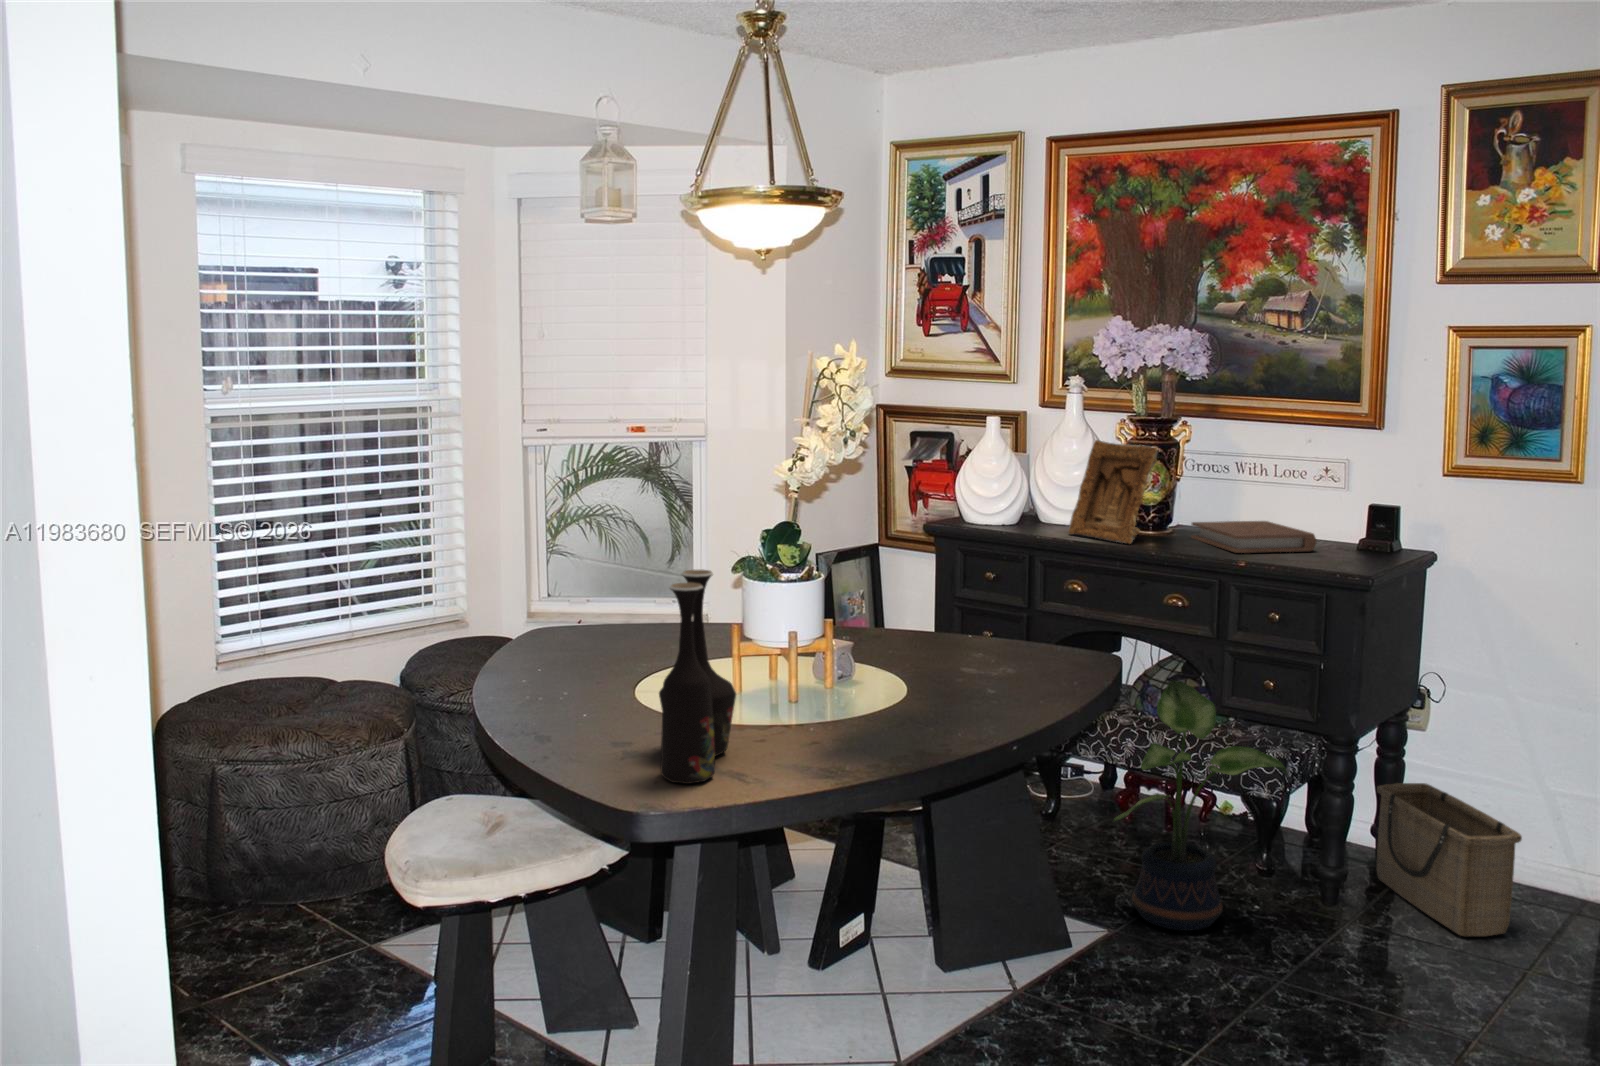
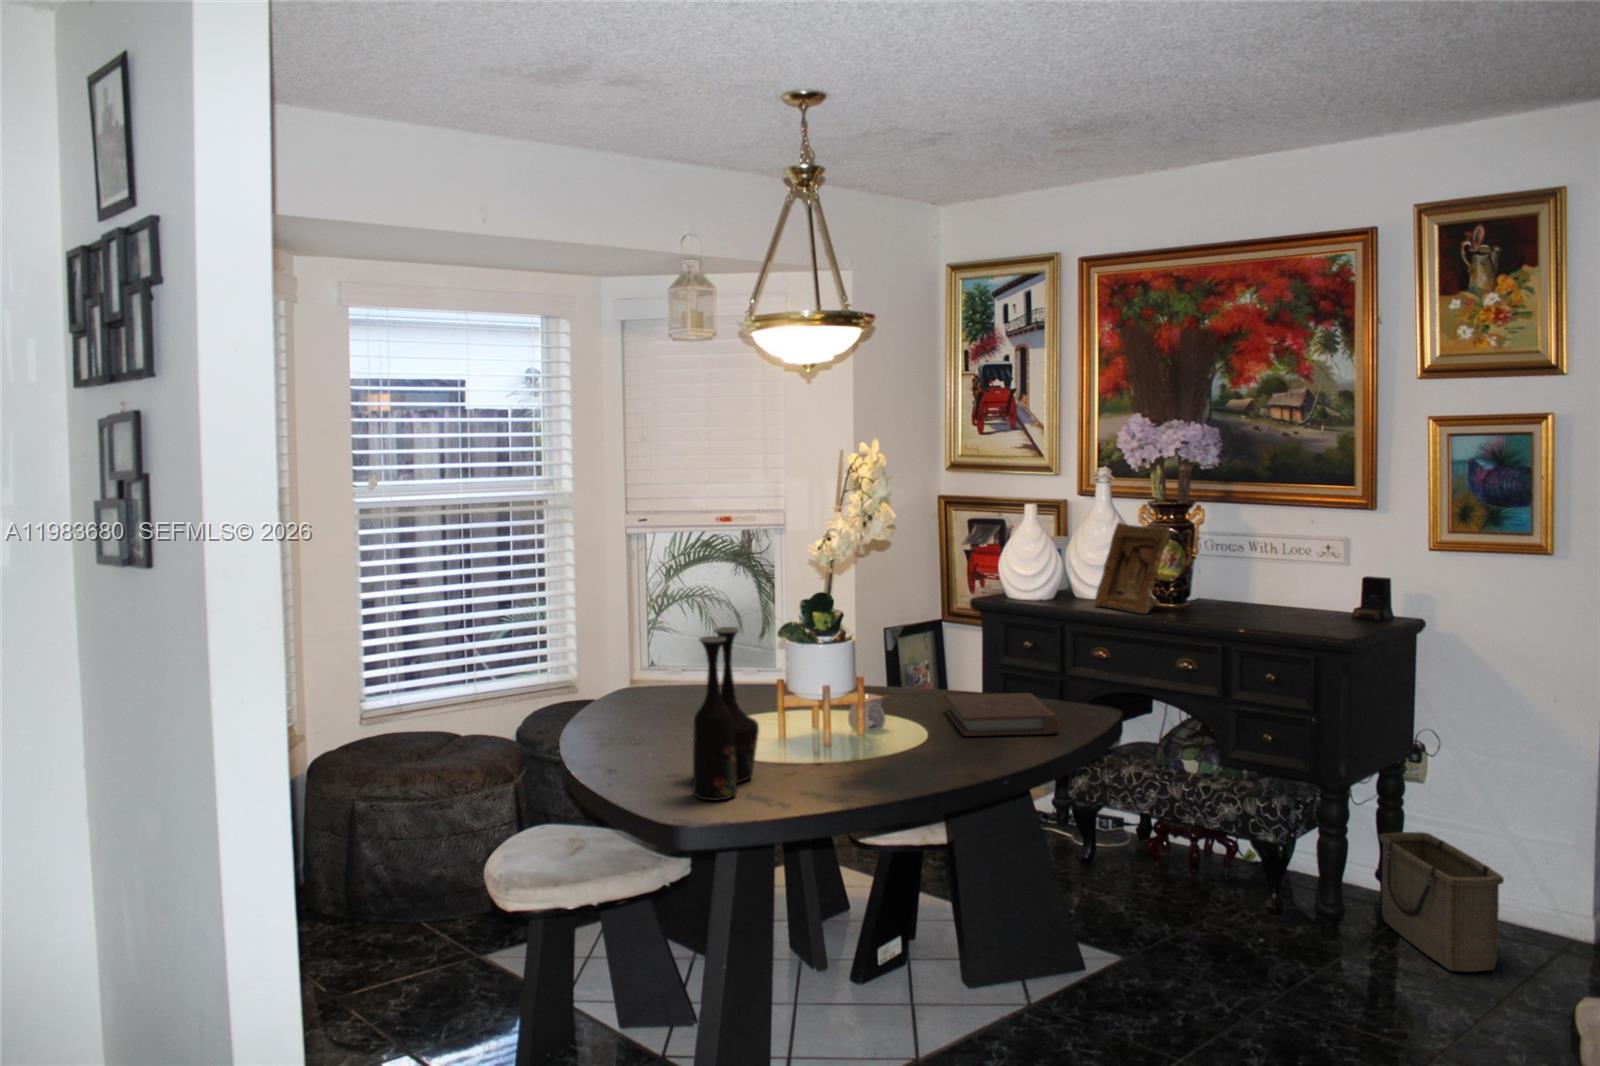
book: present [1191,521,1317,553] -> present [946,693,1059,736]
potted plant: present [1114,680,1287,931] -> none [1124,735,1280,960]

